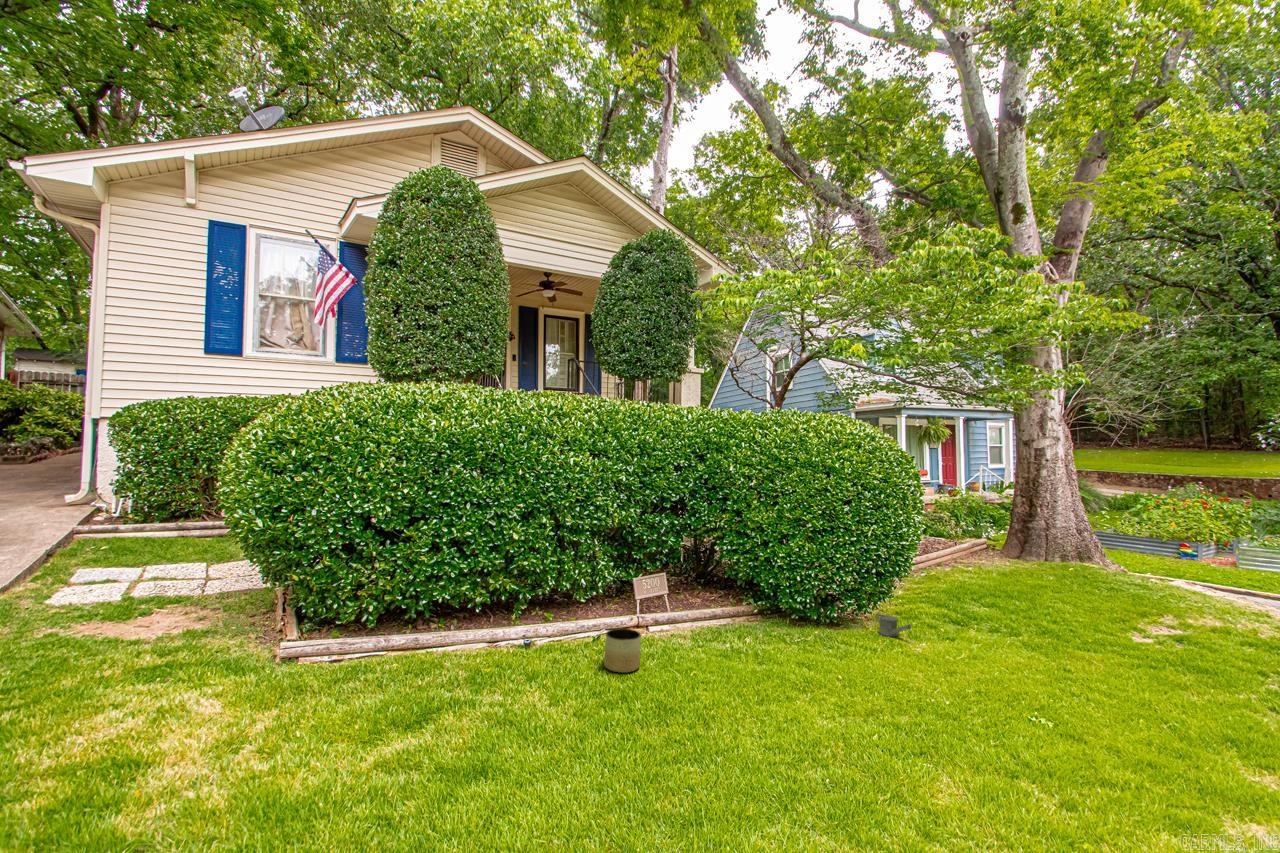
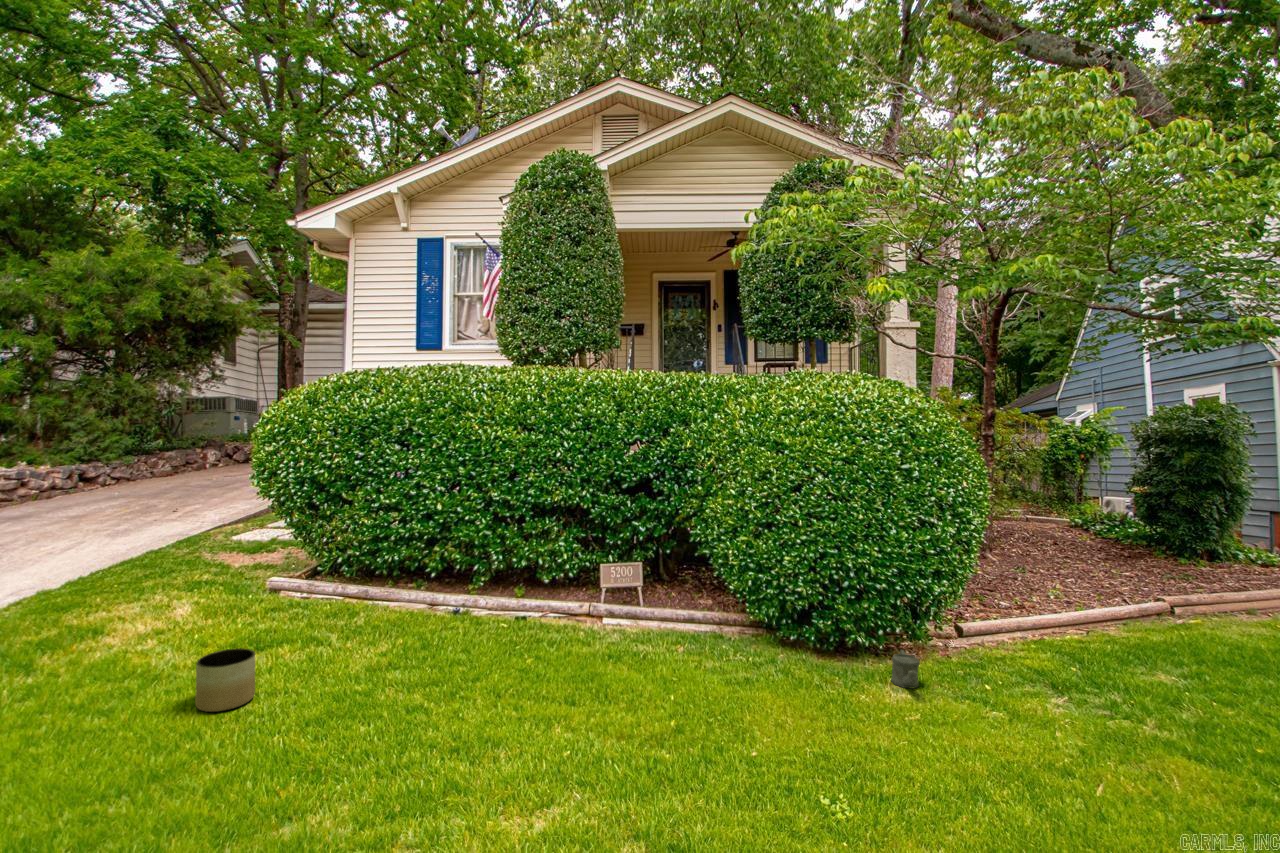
planter: present [604,628,641,673] -> present [195,648,255,712]

